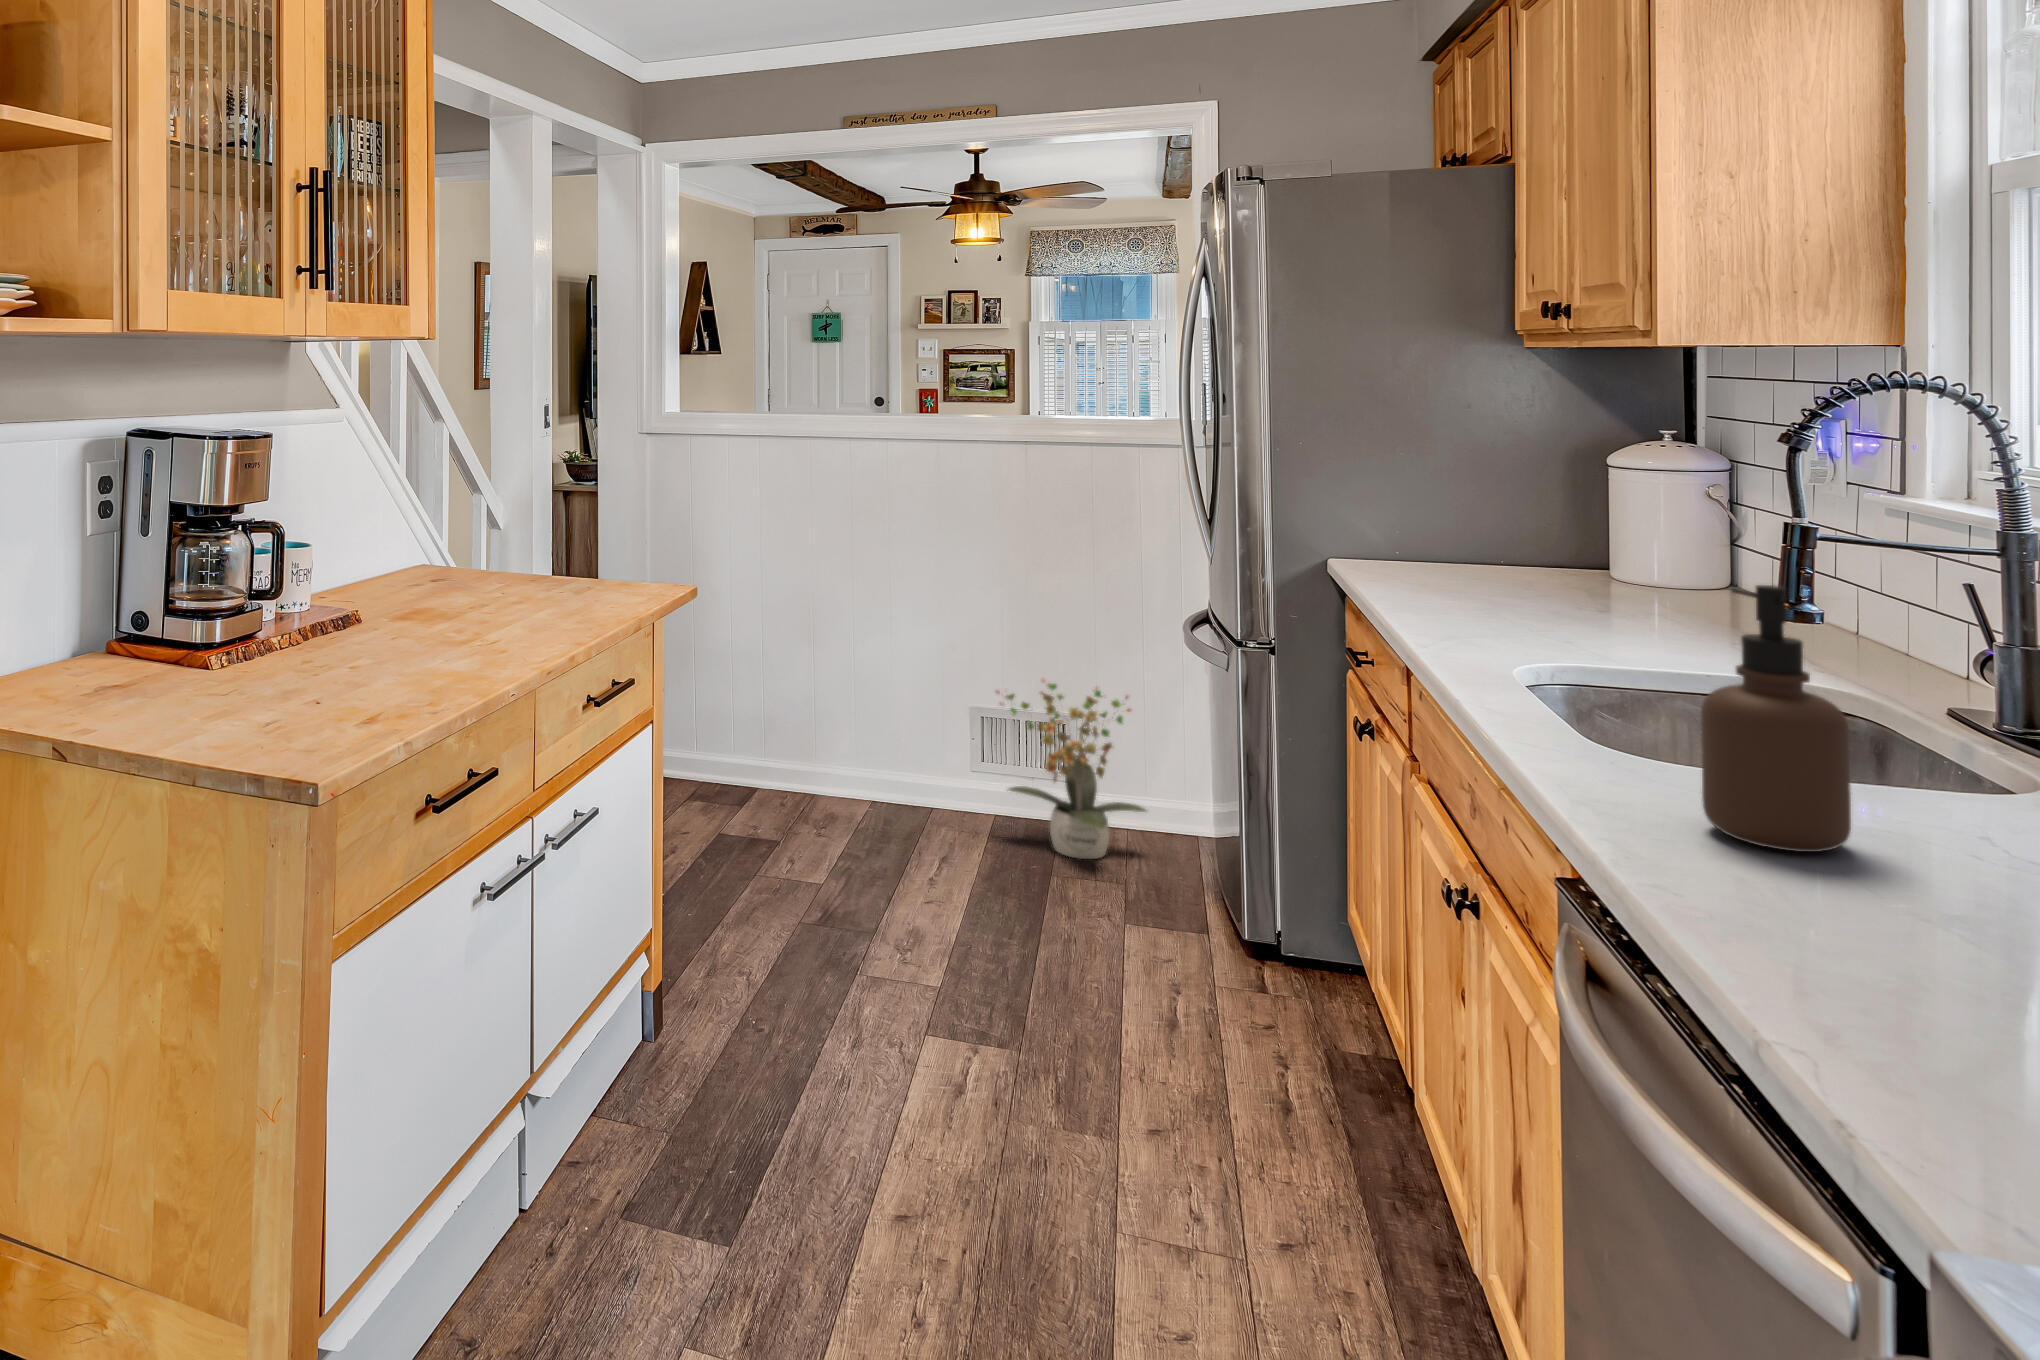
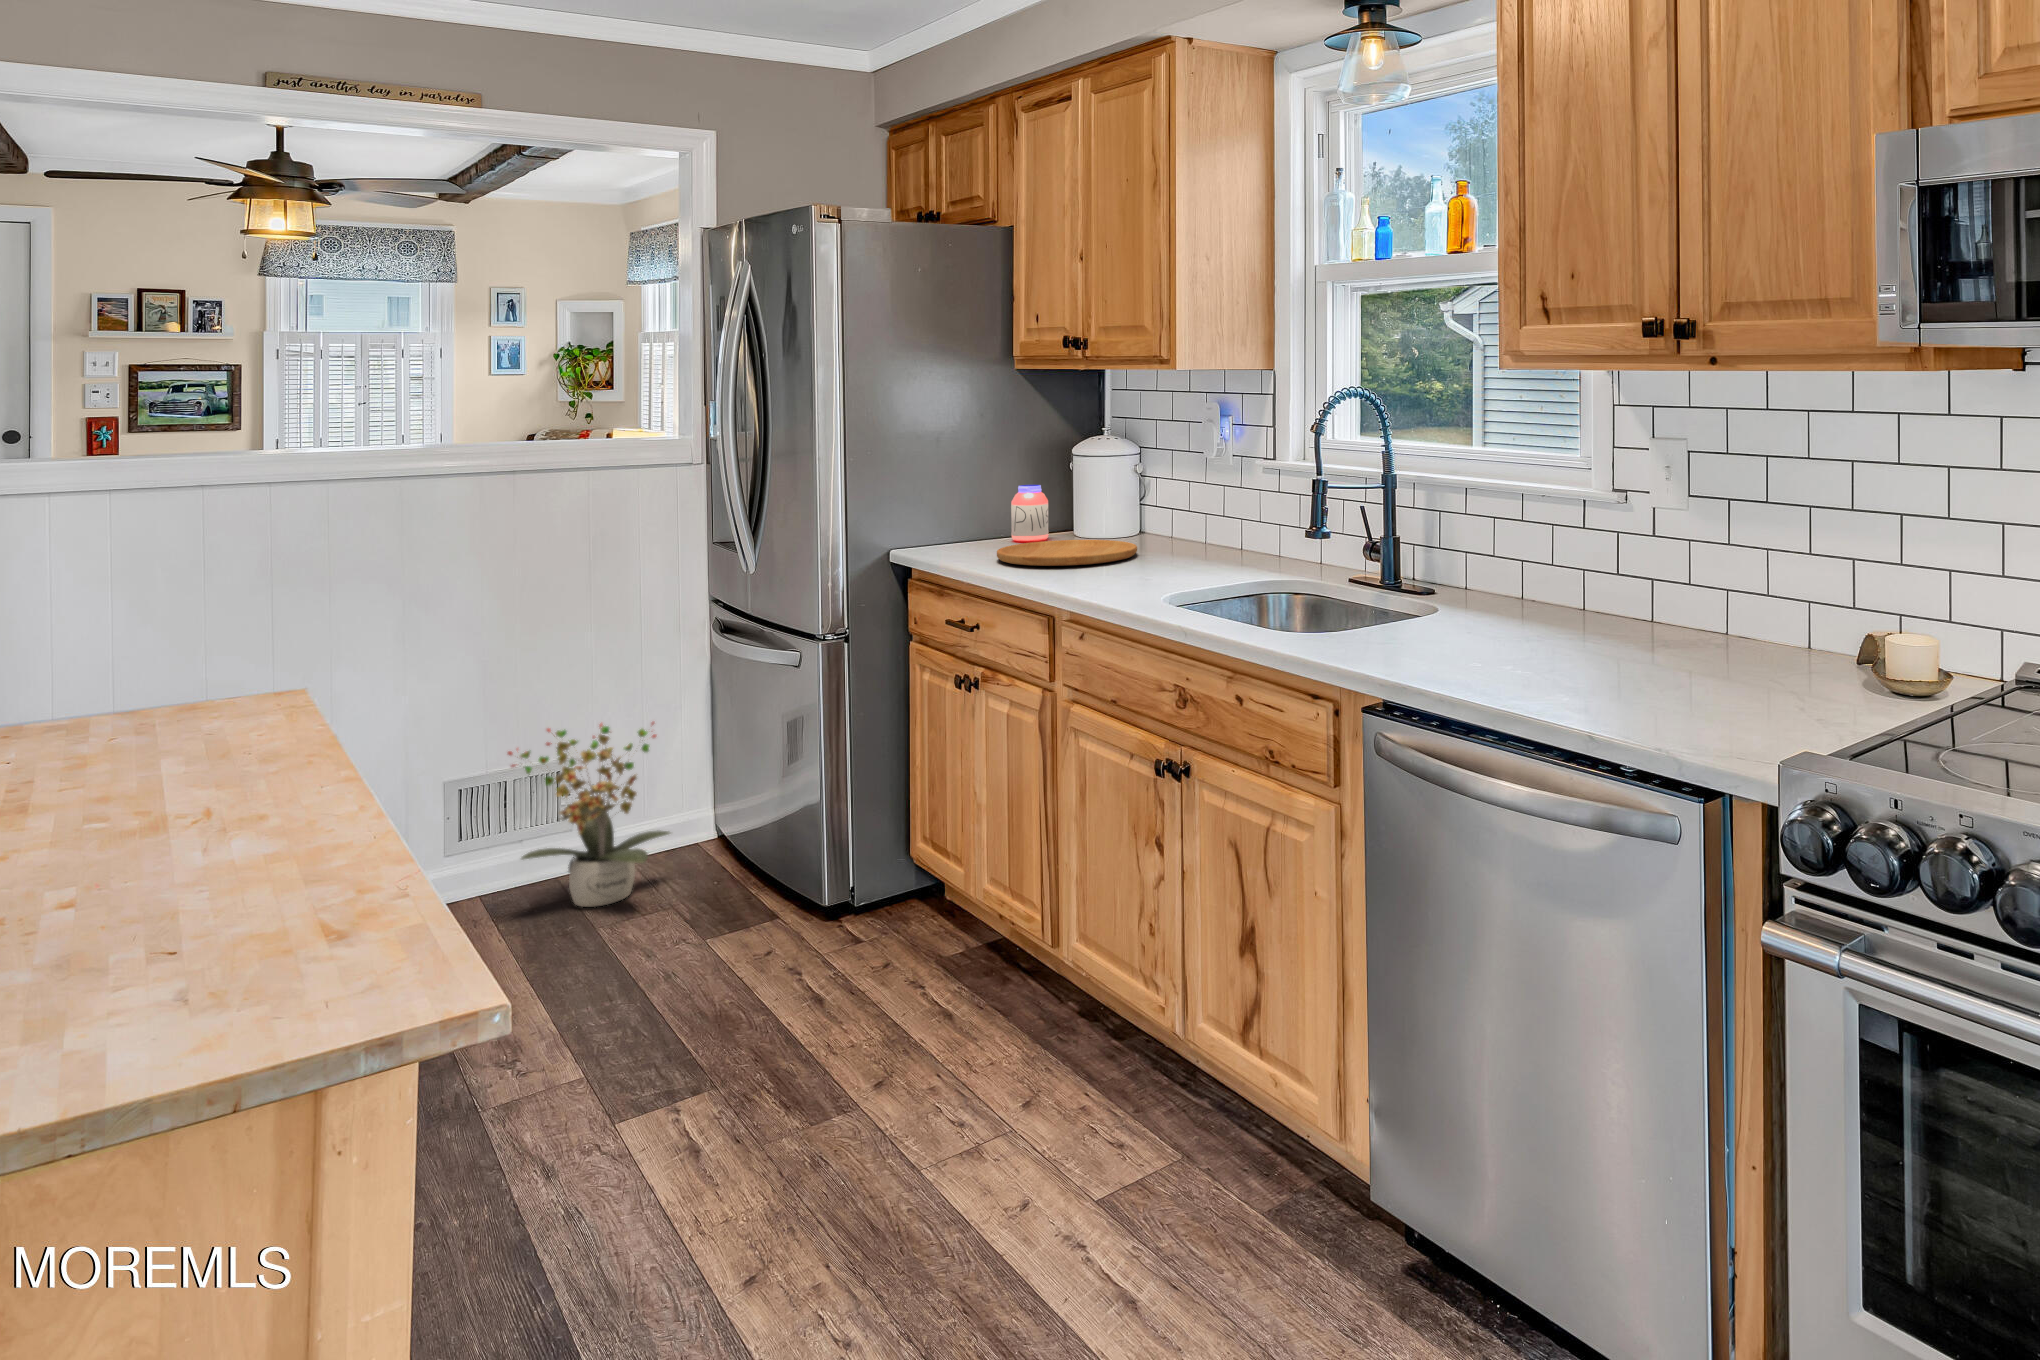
jar: none [1510,496,1571,573] -> present [1011,485,1049,541]
cutting board: none [1425,572,1659,614] -> present [997,540,1137,566]
soap dispenser: present [1701,585,1851,852] -> none [1378,504,1441,655]

